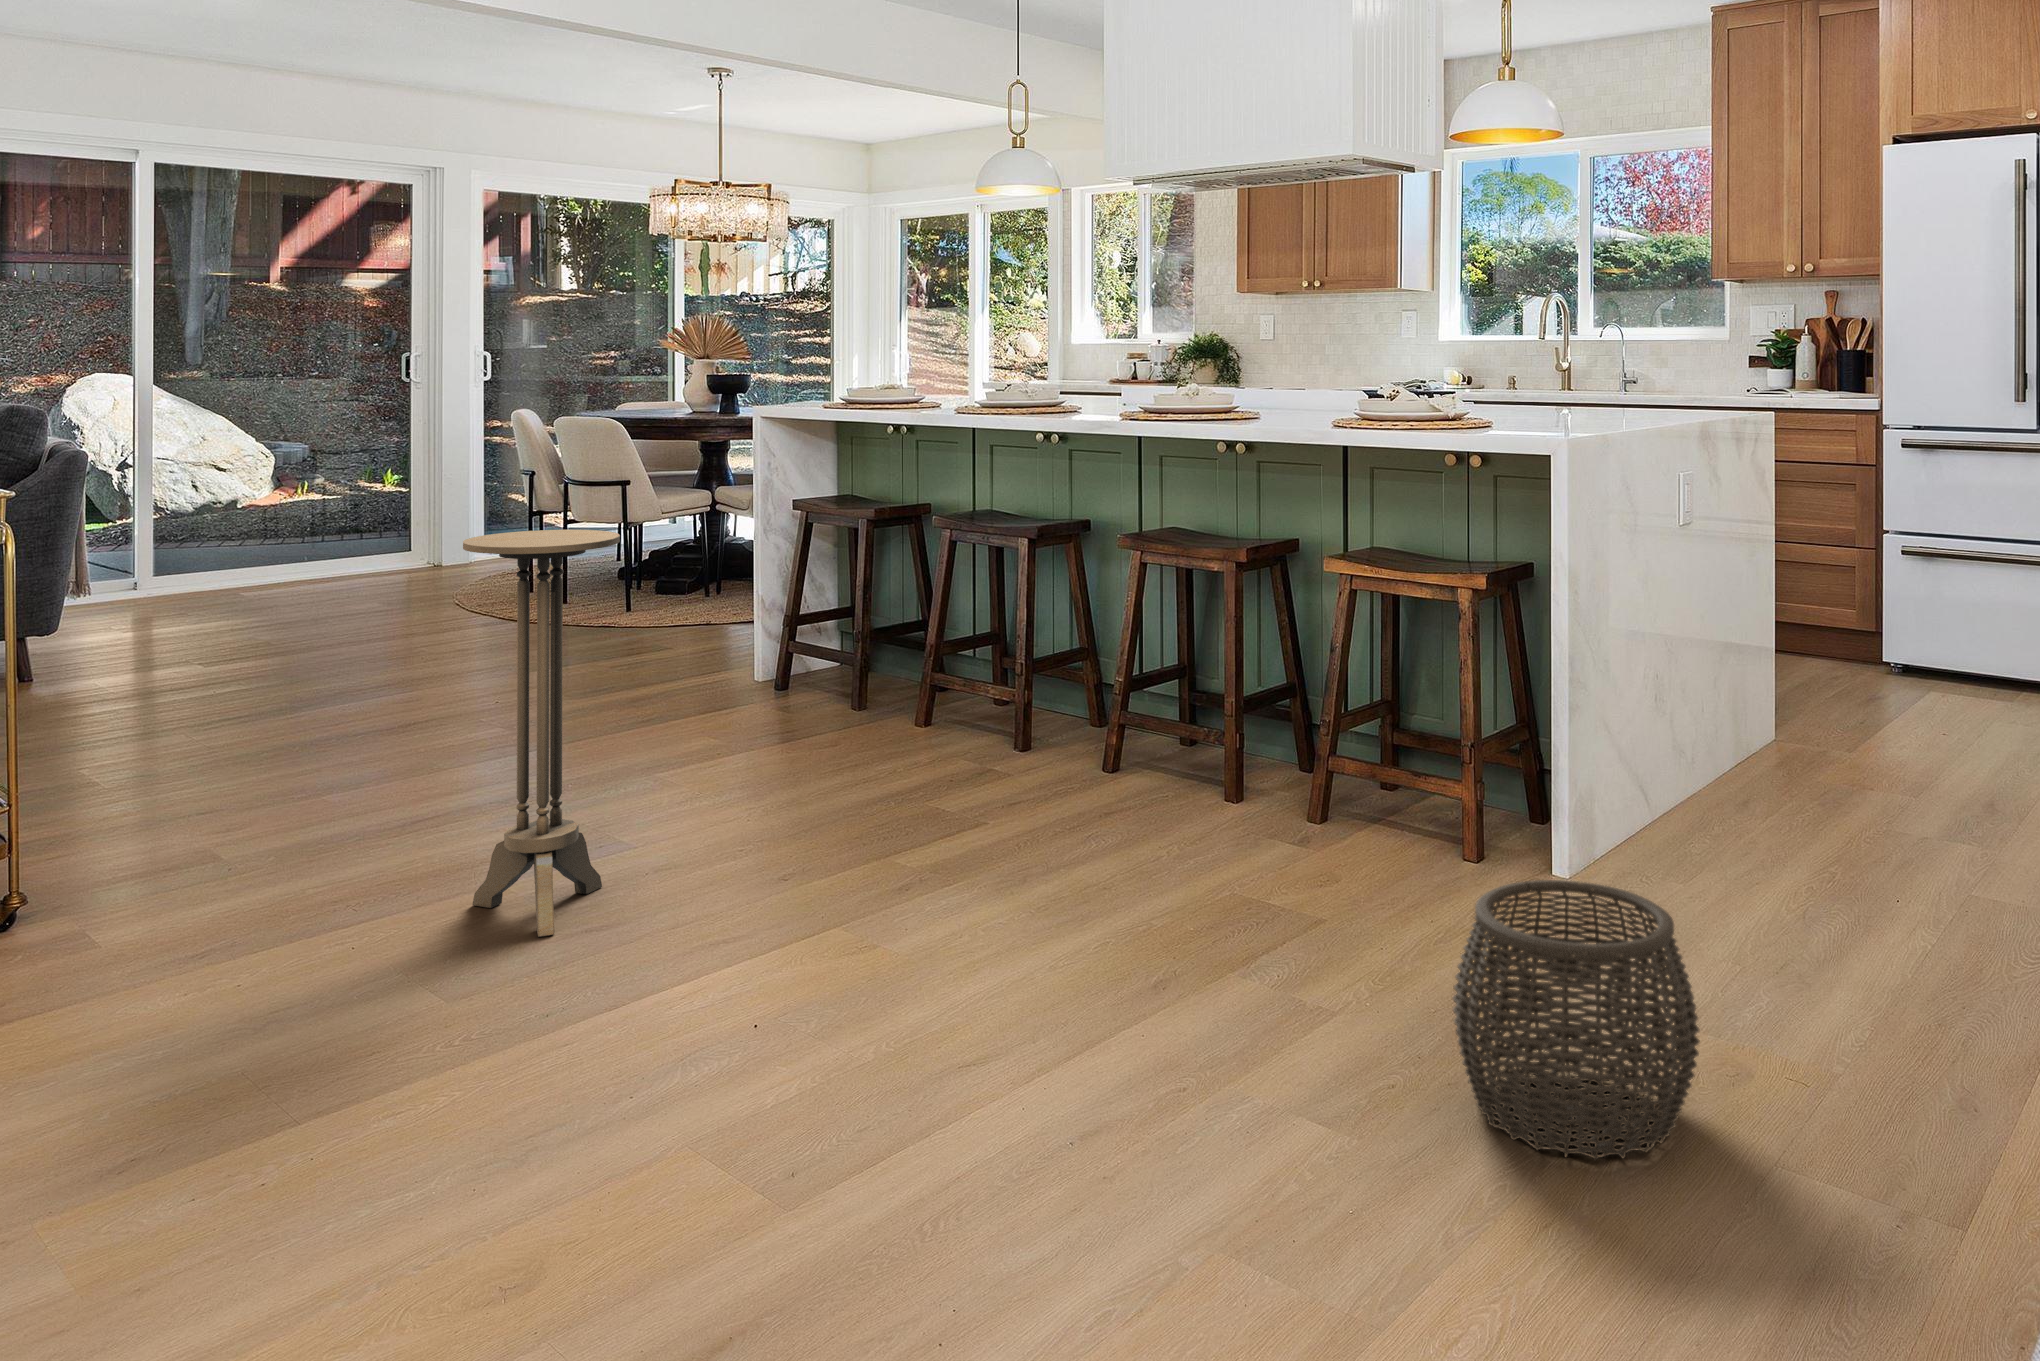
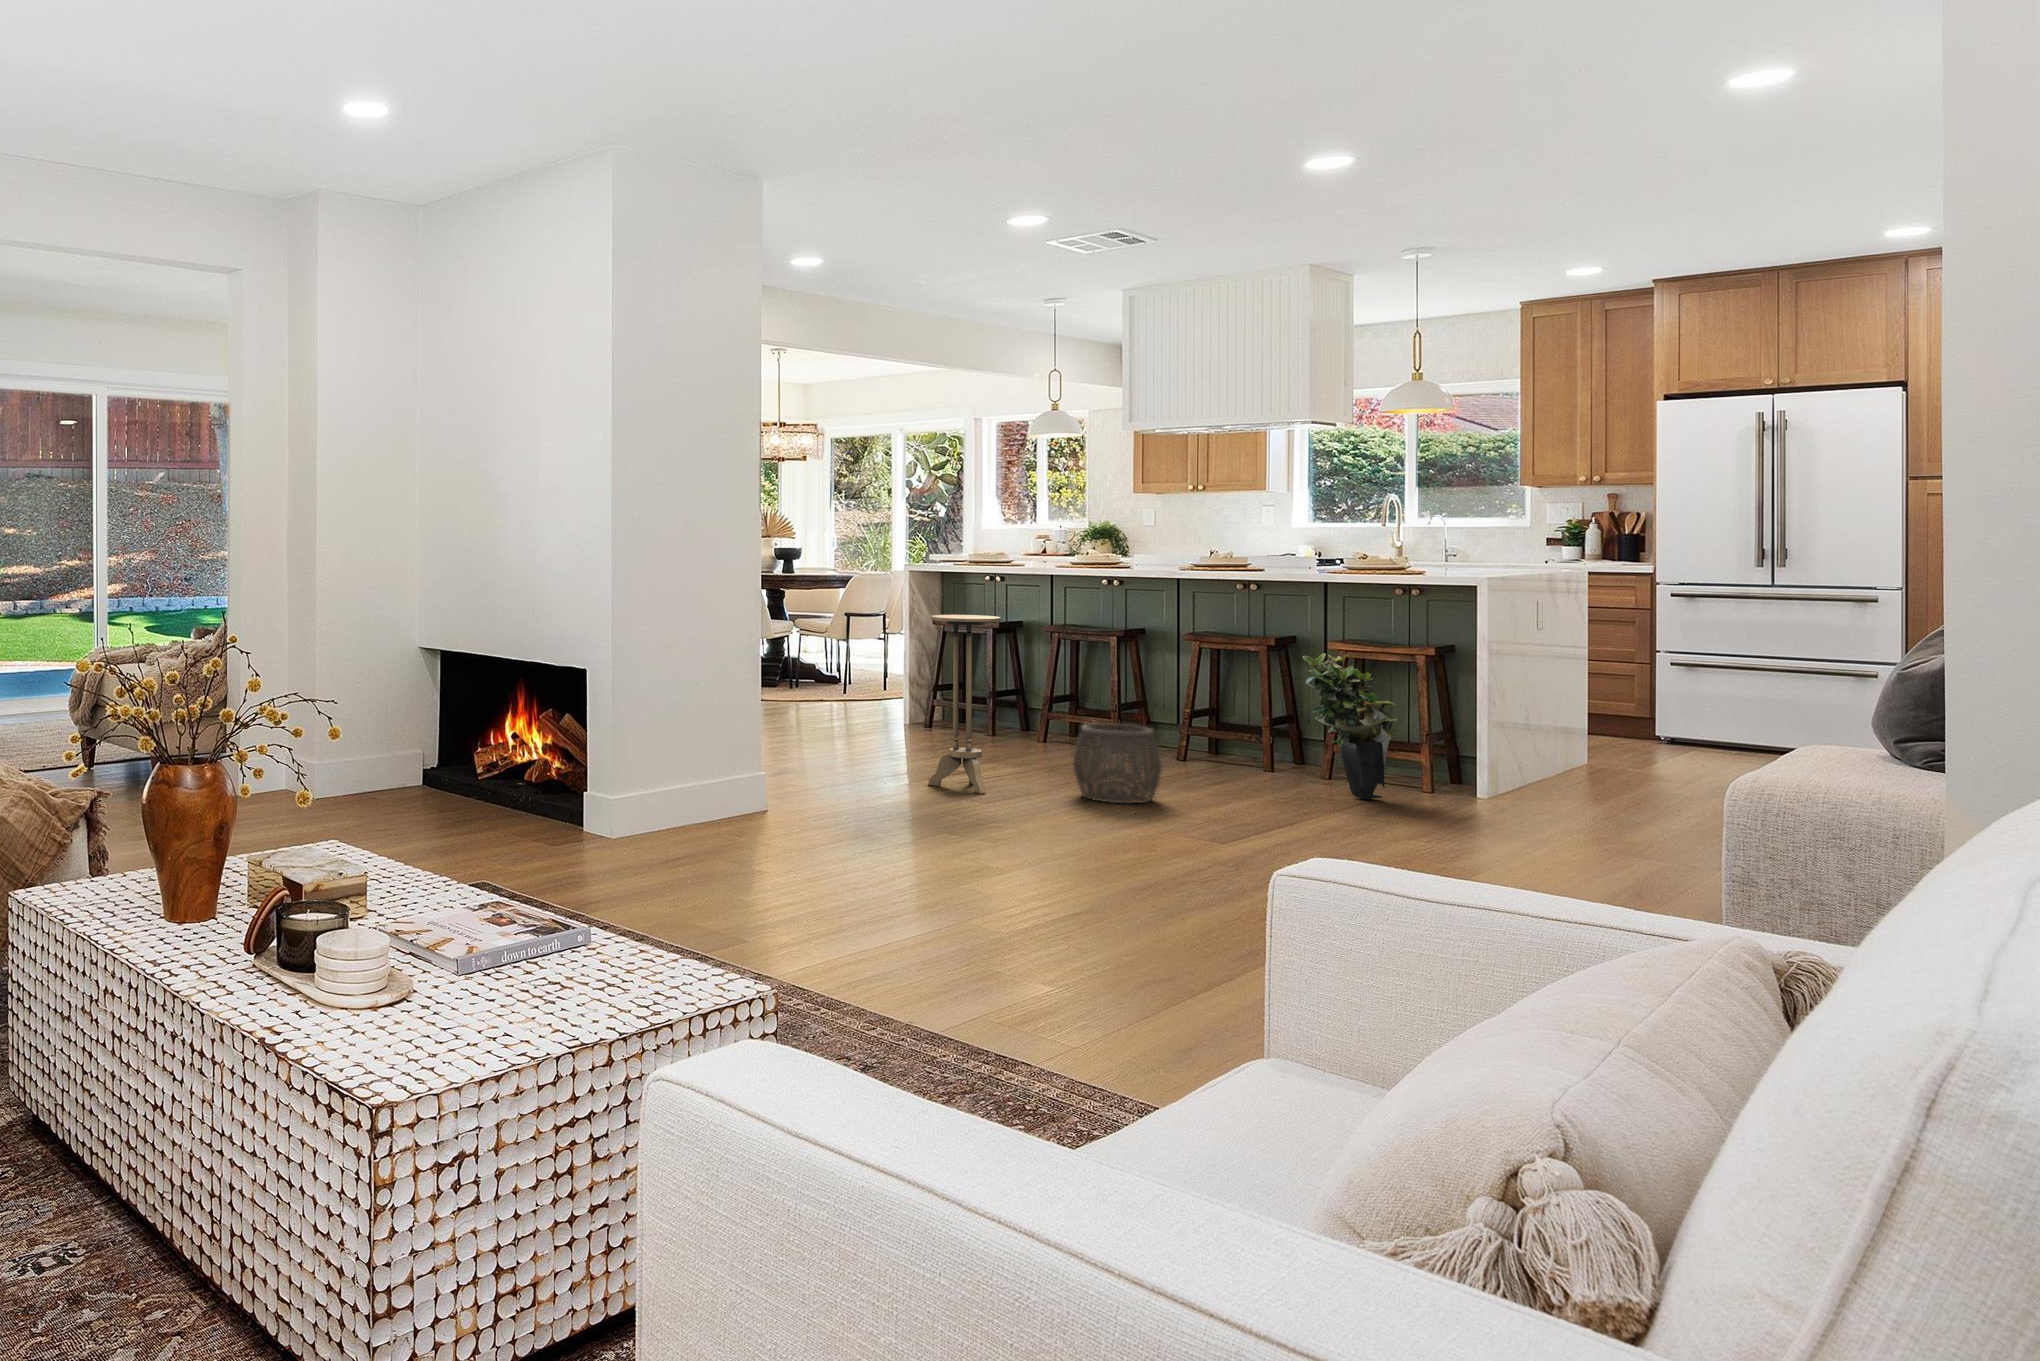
potted plant: none [1241,588,1407,895] -> present [1303,653,1397,800]
woven basket: present [1453,880,1700,1160] -> present [1073,723,1161,804]

